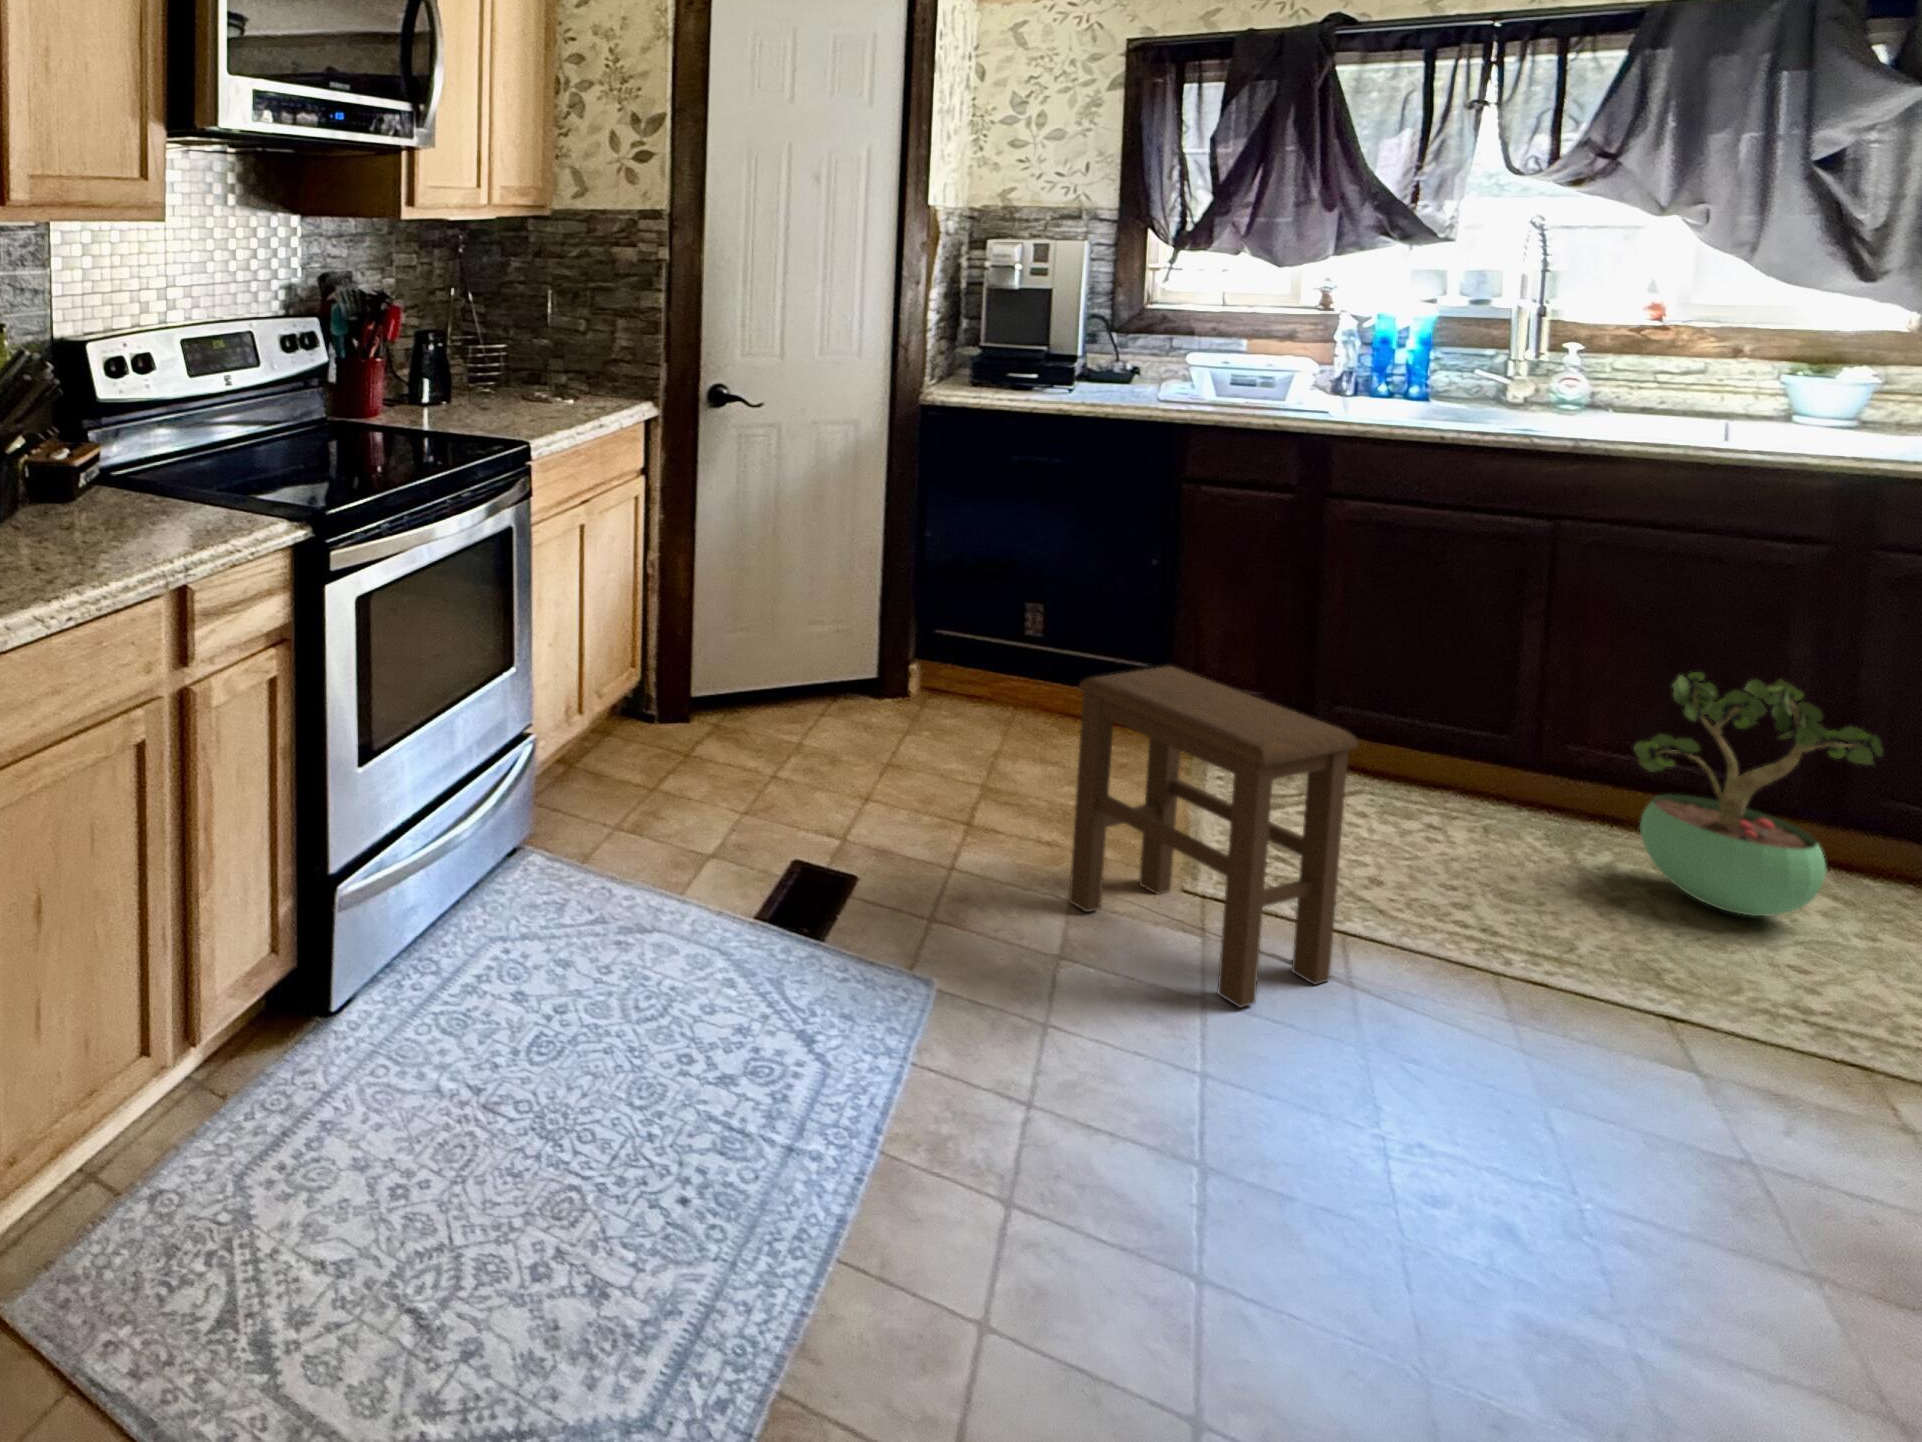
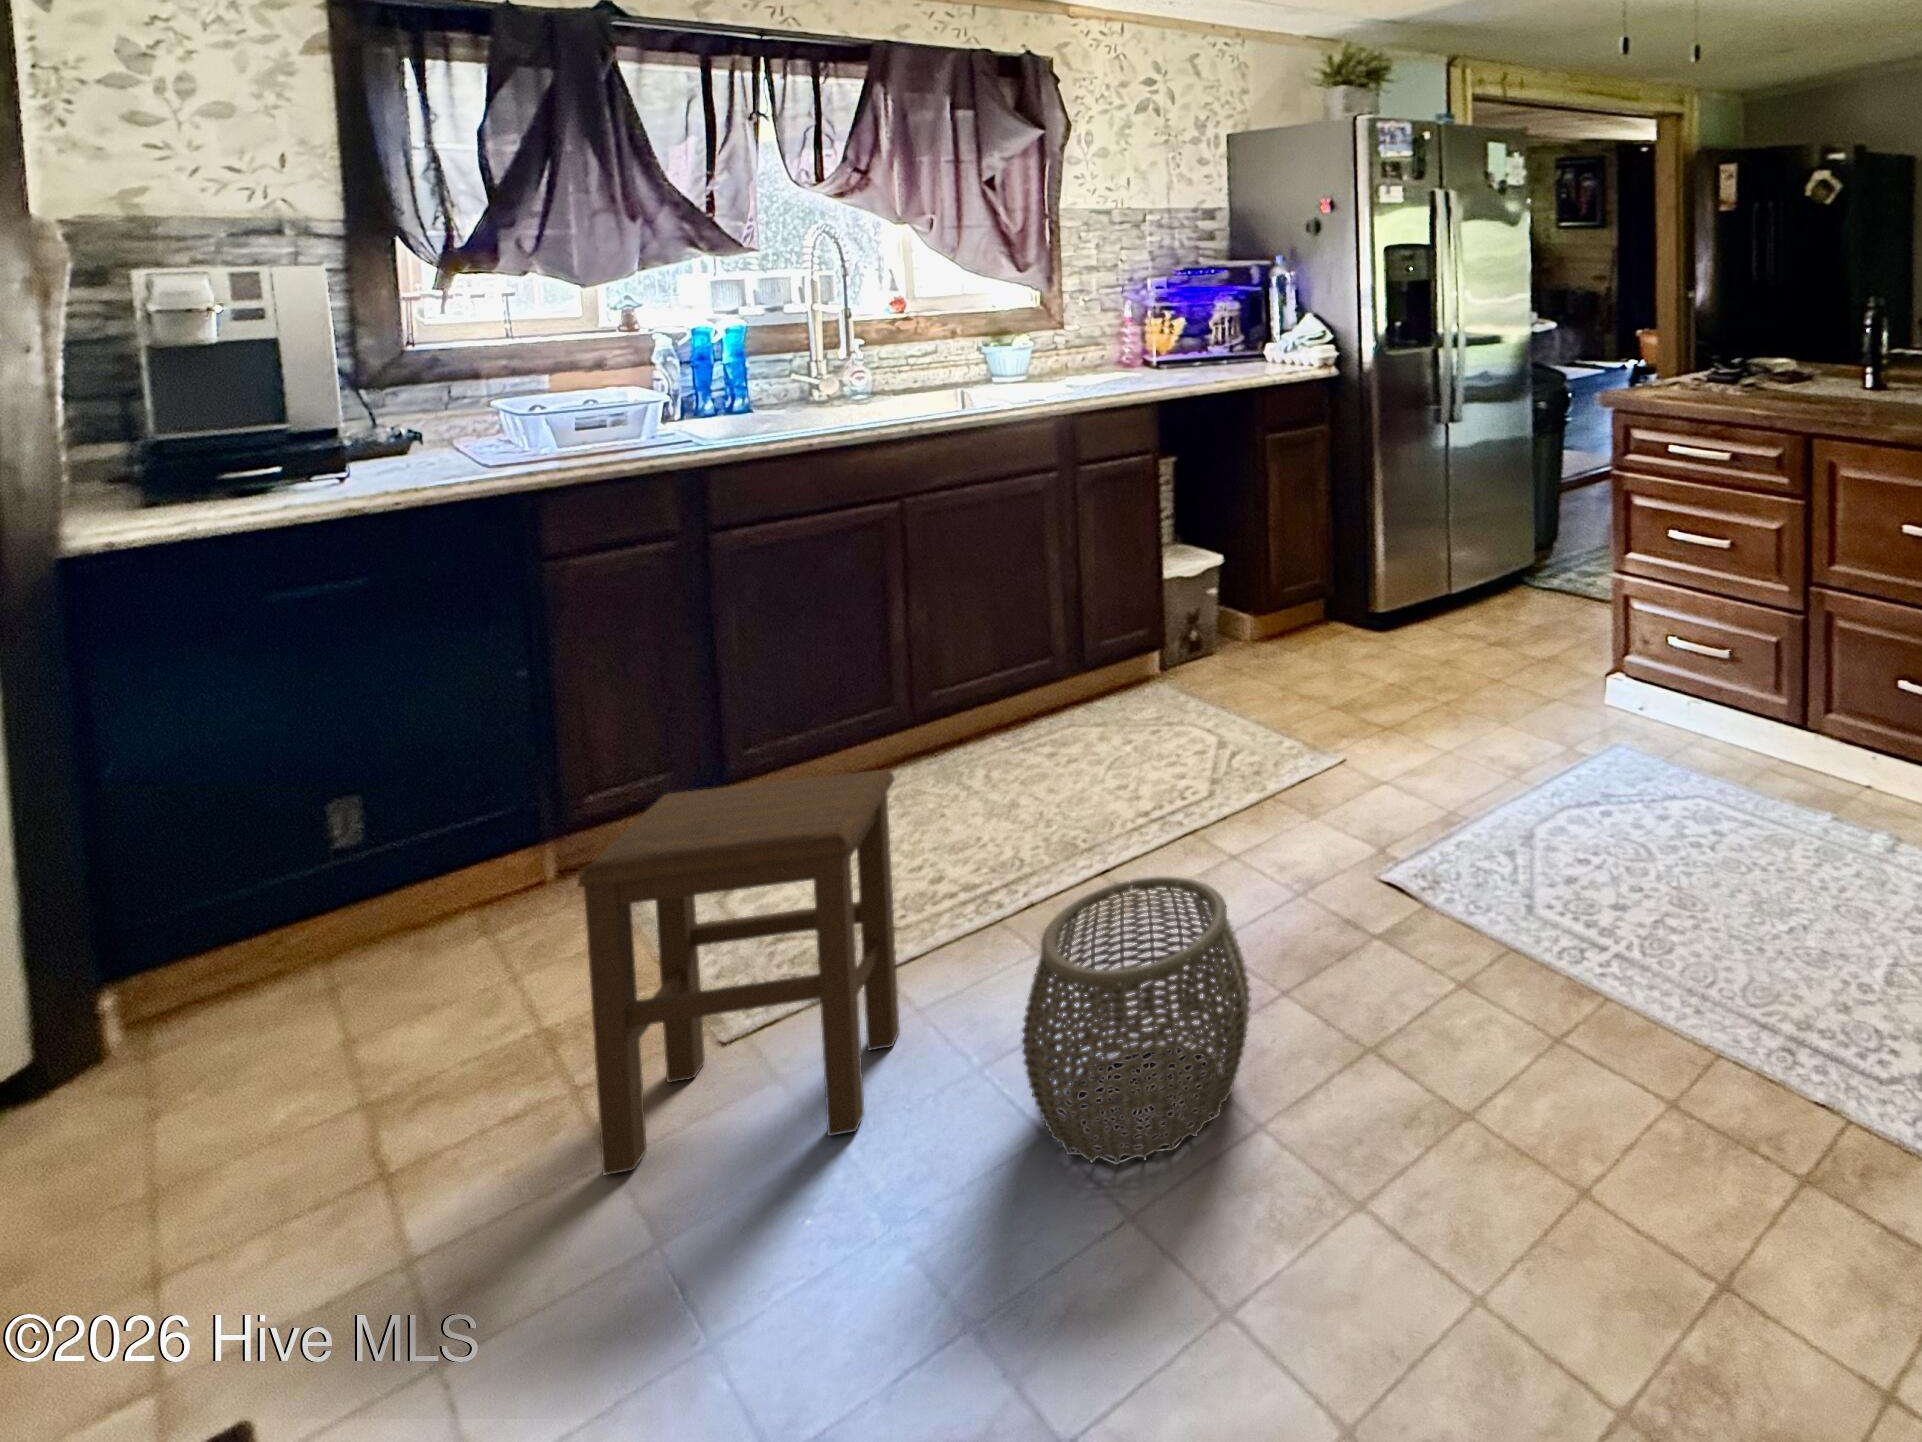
potted plant: present [1633,672,1883,916] -> none [1000,577,1123,768]
woven basket: none [1378,950,1735,1300] -> present [1022,876,1251,1165]

